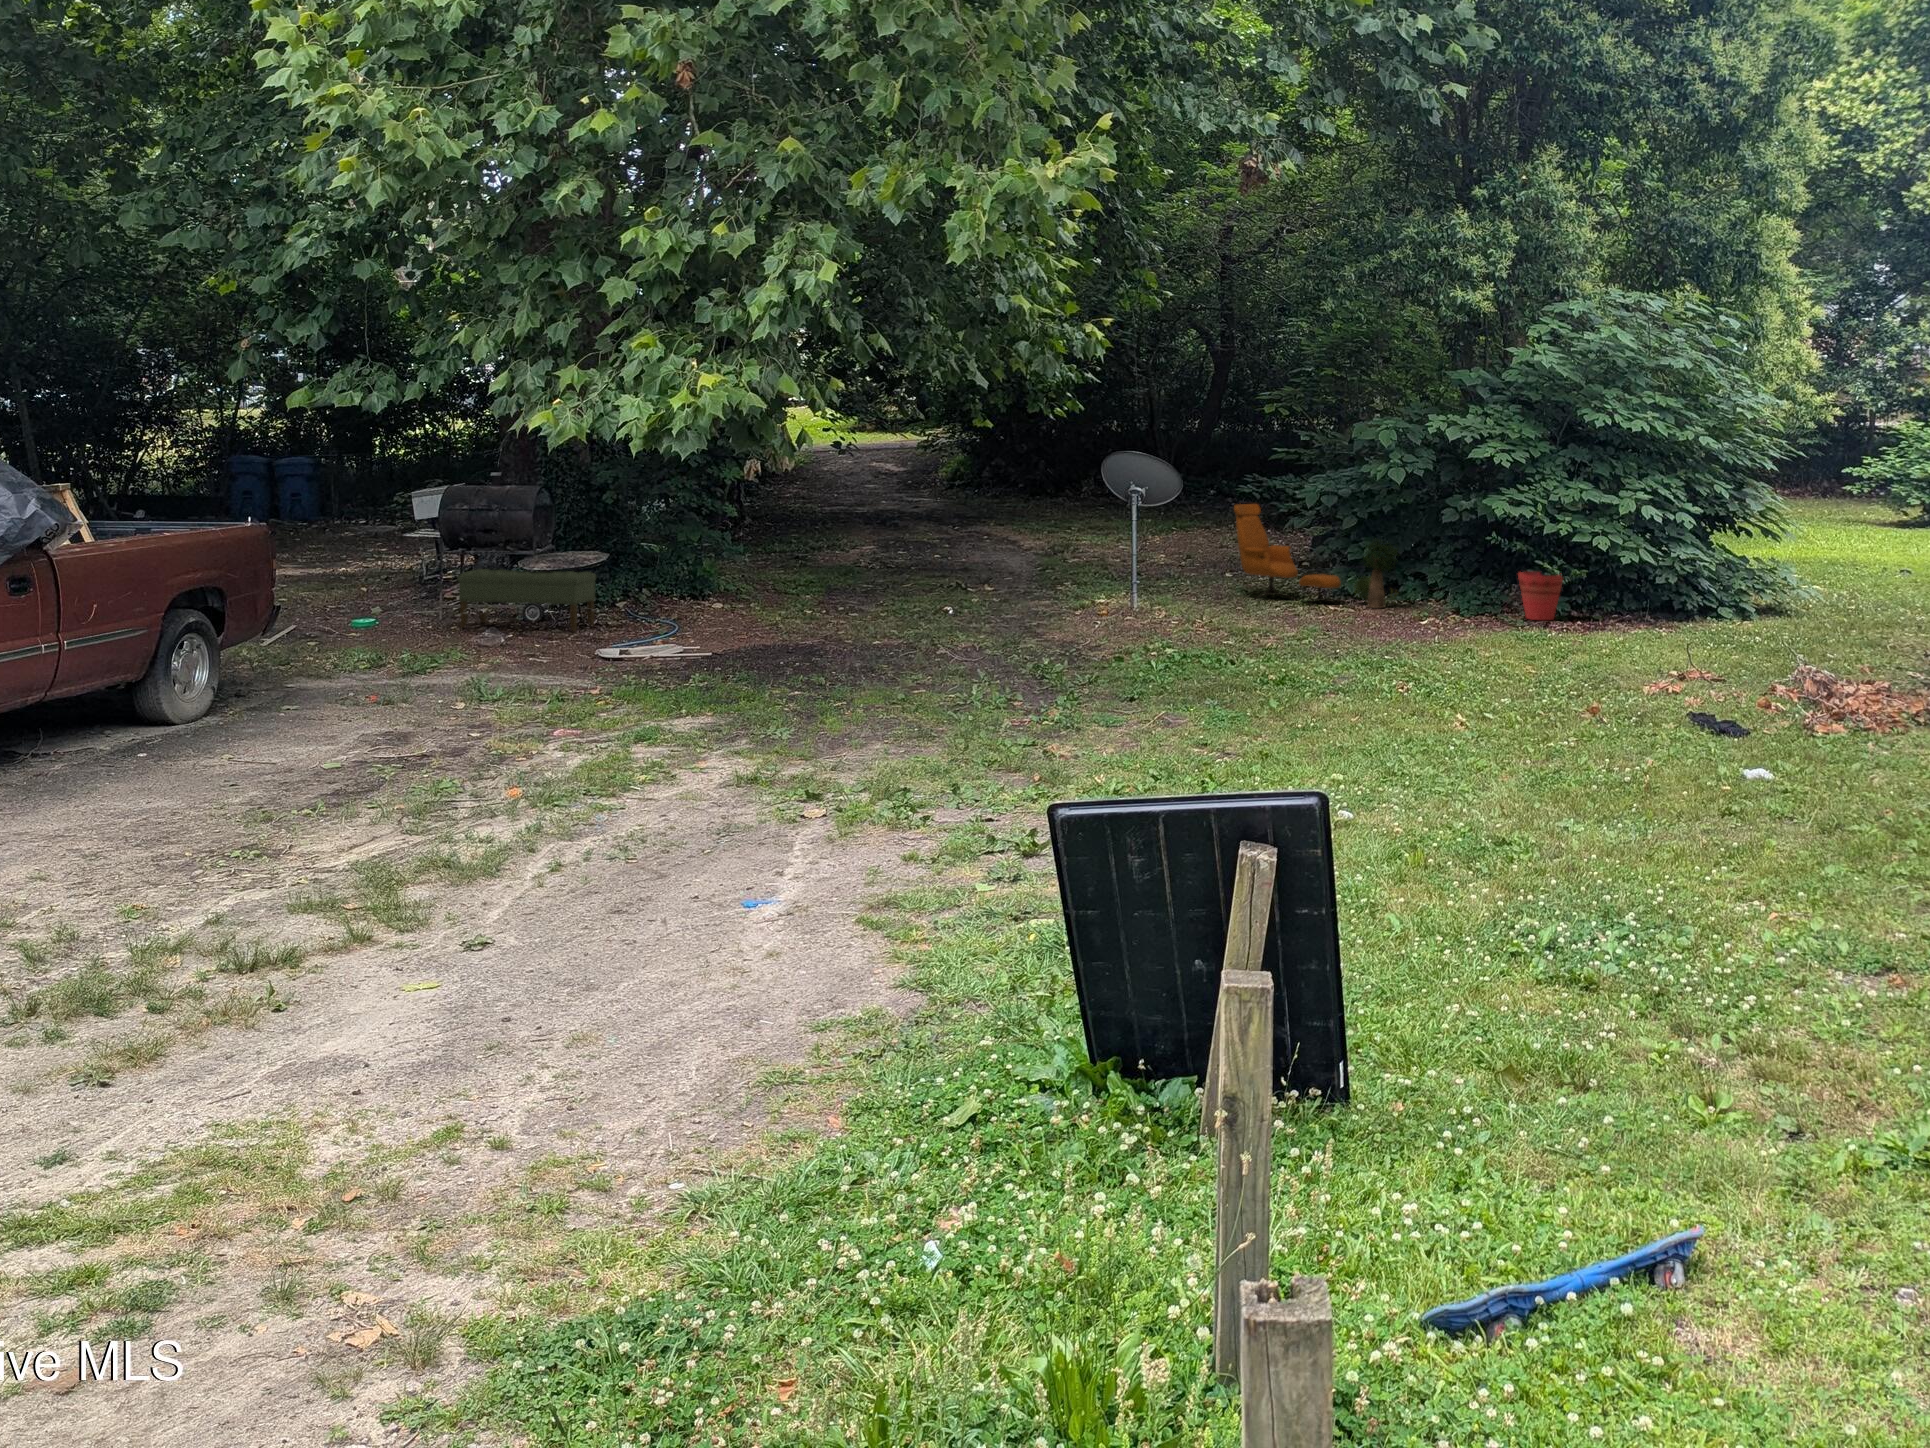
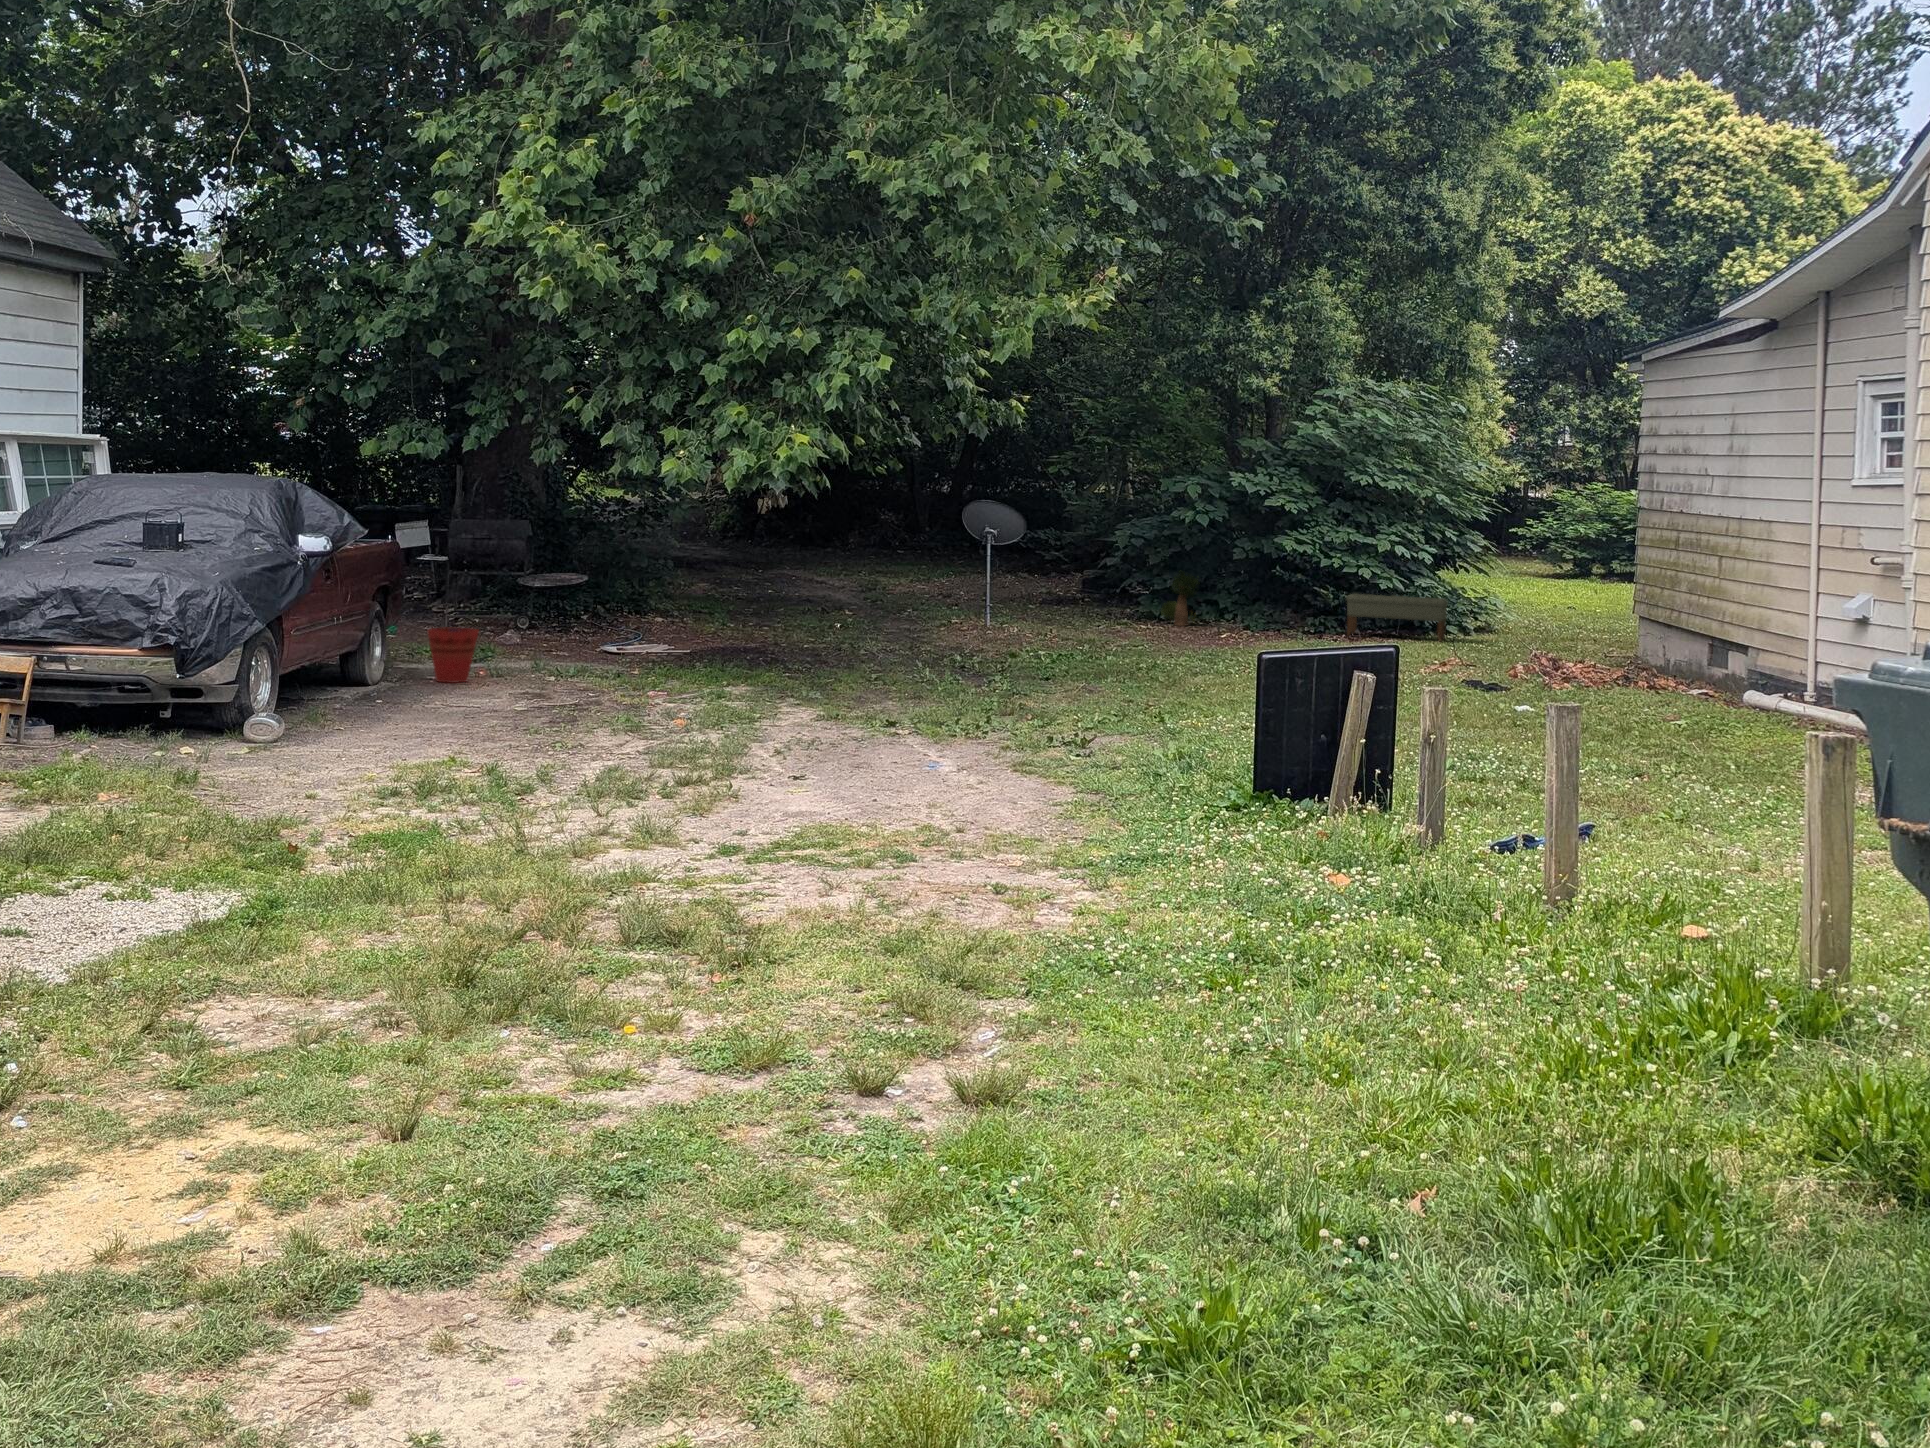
lounge chair: present [1234,504,1341,601] -> none [1063,543,1151,624]
bench: present [457,569,597,632] -> present [1347,593,1448,641]
bucket: present [1518,572,1563,620] -> present [427,628,479,683]

